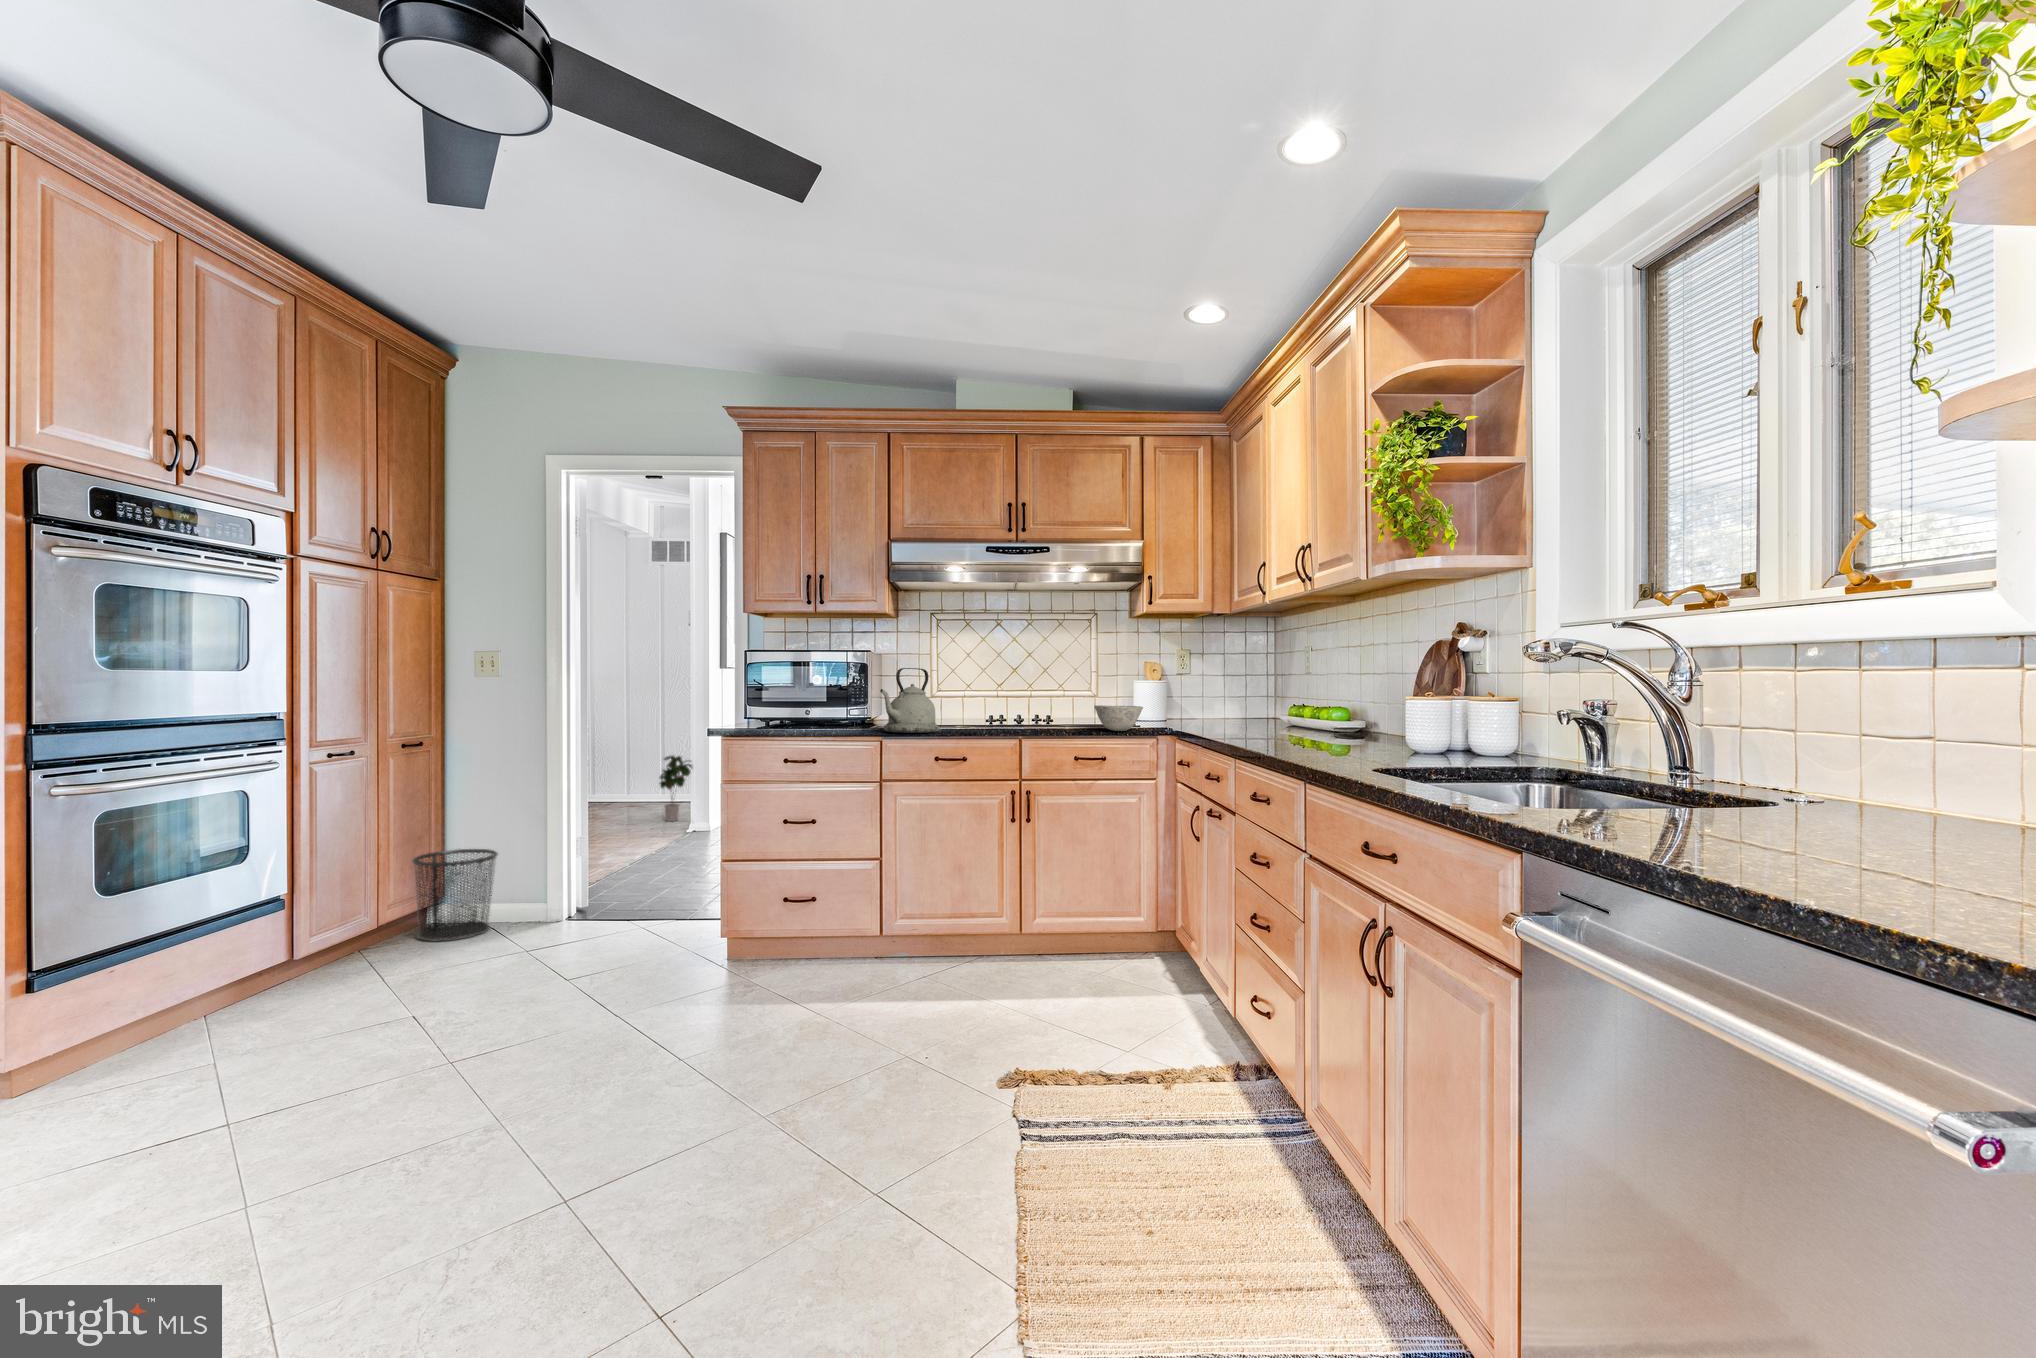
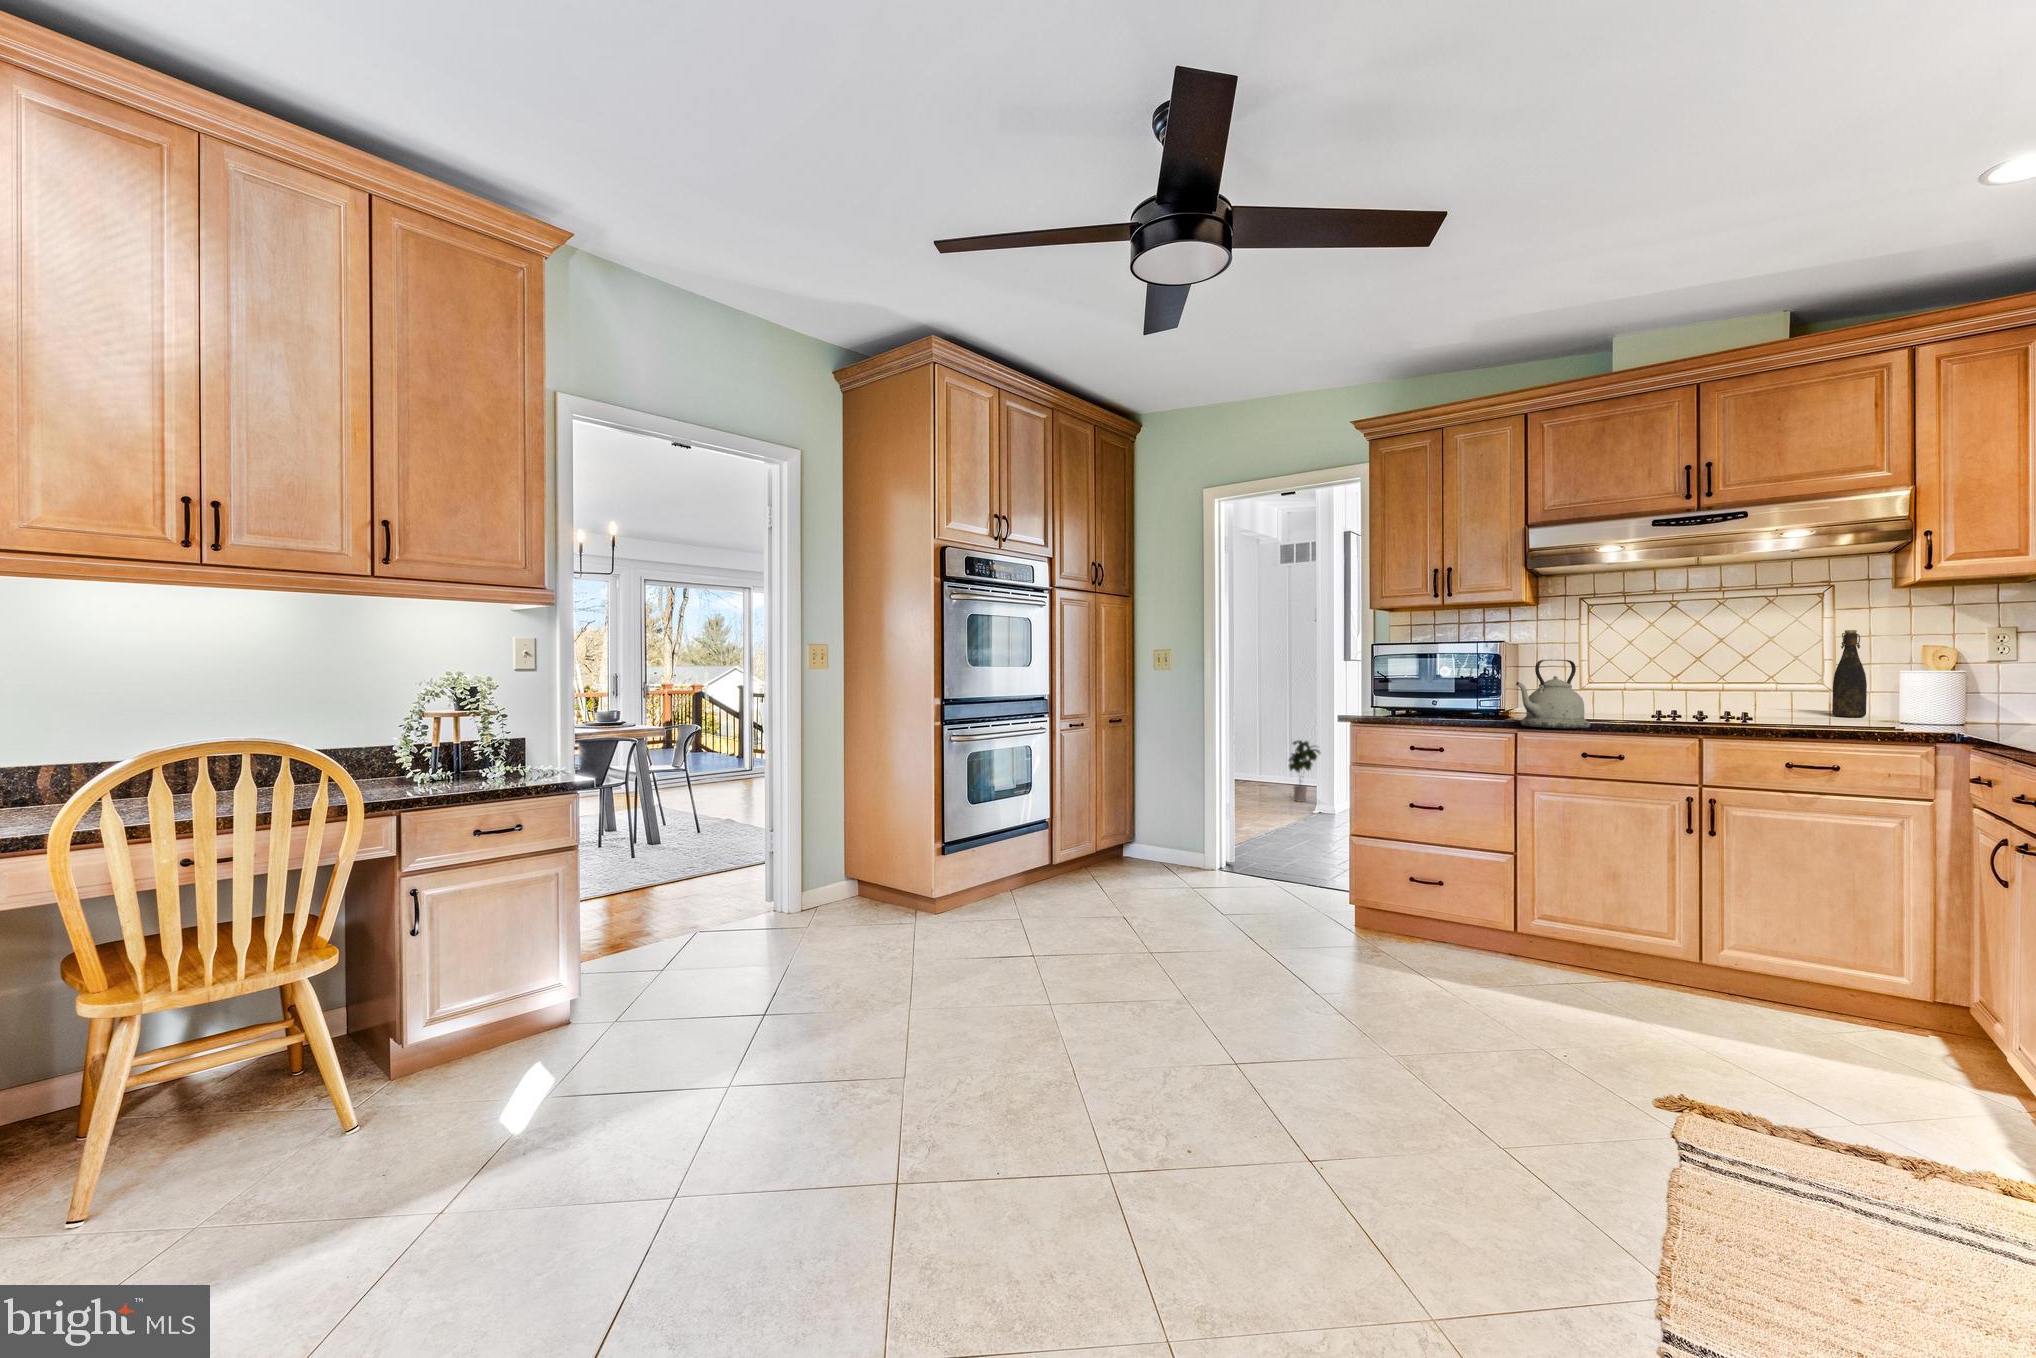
bottle: none [1096,649,1116,717] -> present [1832,630,1867,717]
bowl: present [1094,705,1143,731] -> none [1819,703,1906,736]
trash can: present [412,849,498,941] -> none [1113,806,1169,875]

